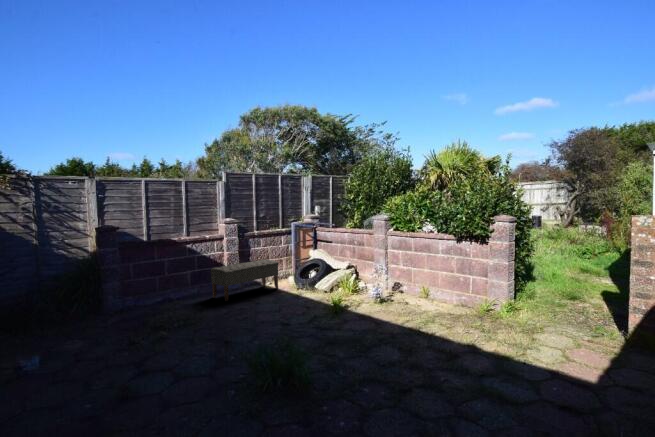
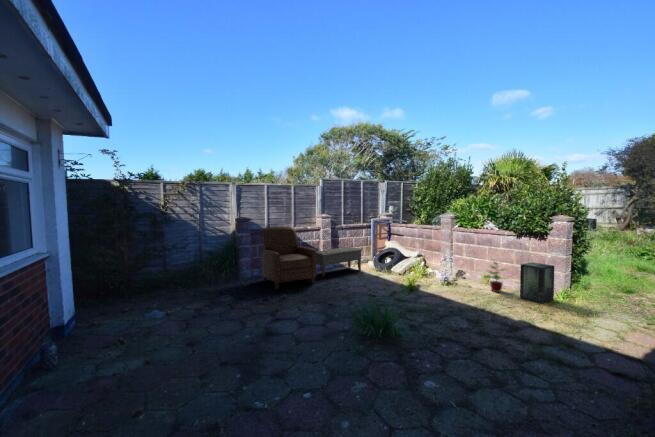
chair: none [137,236,214,323] -> present [261,226,316,289]
potted plant: none [419,270,450,309] -> present [484,262,503,292]
storage box: none [460,271,497,320] -> present [520,262,554,303]

